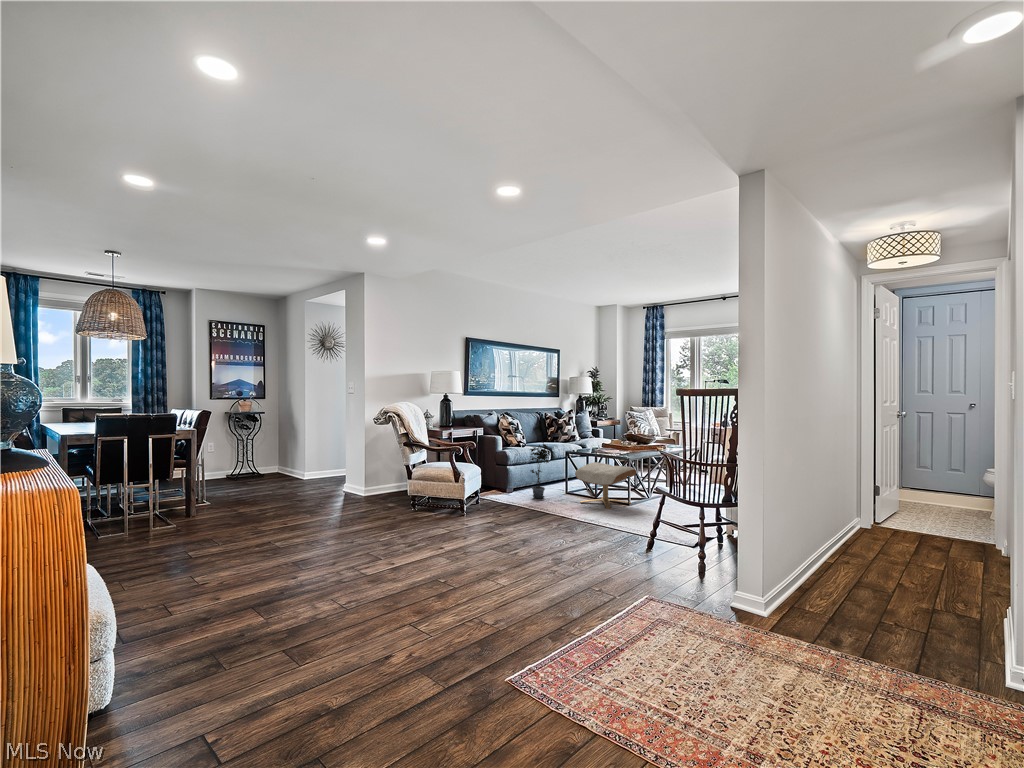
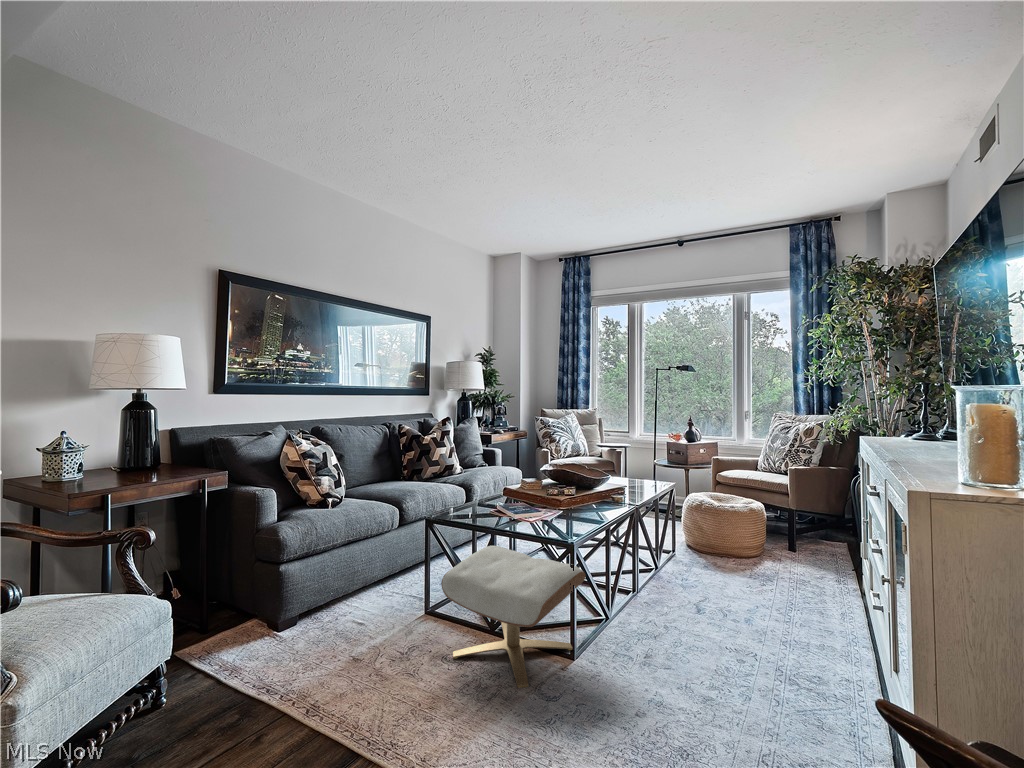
potted plant: present [530,442,552,498] -> none [327,503,388,642]

